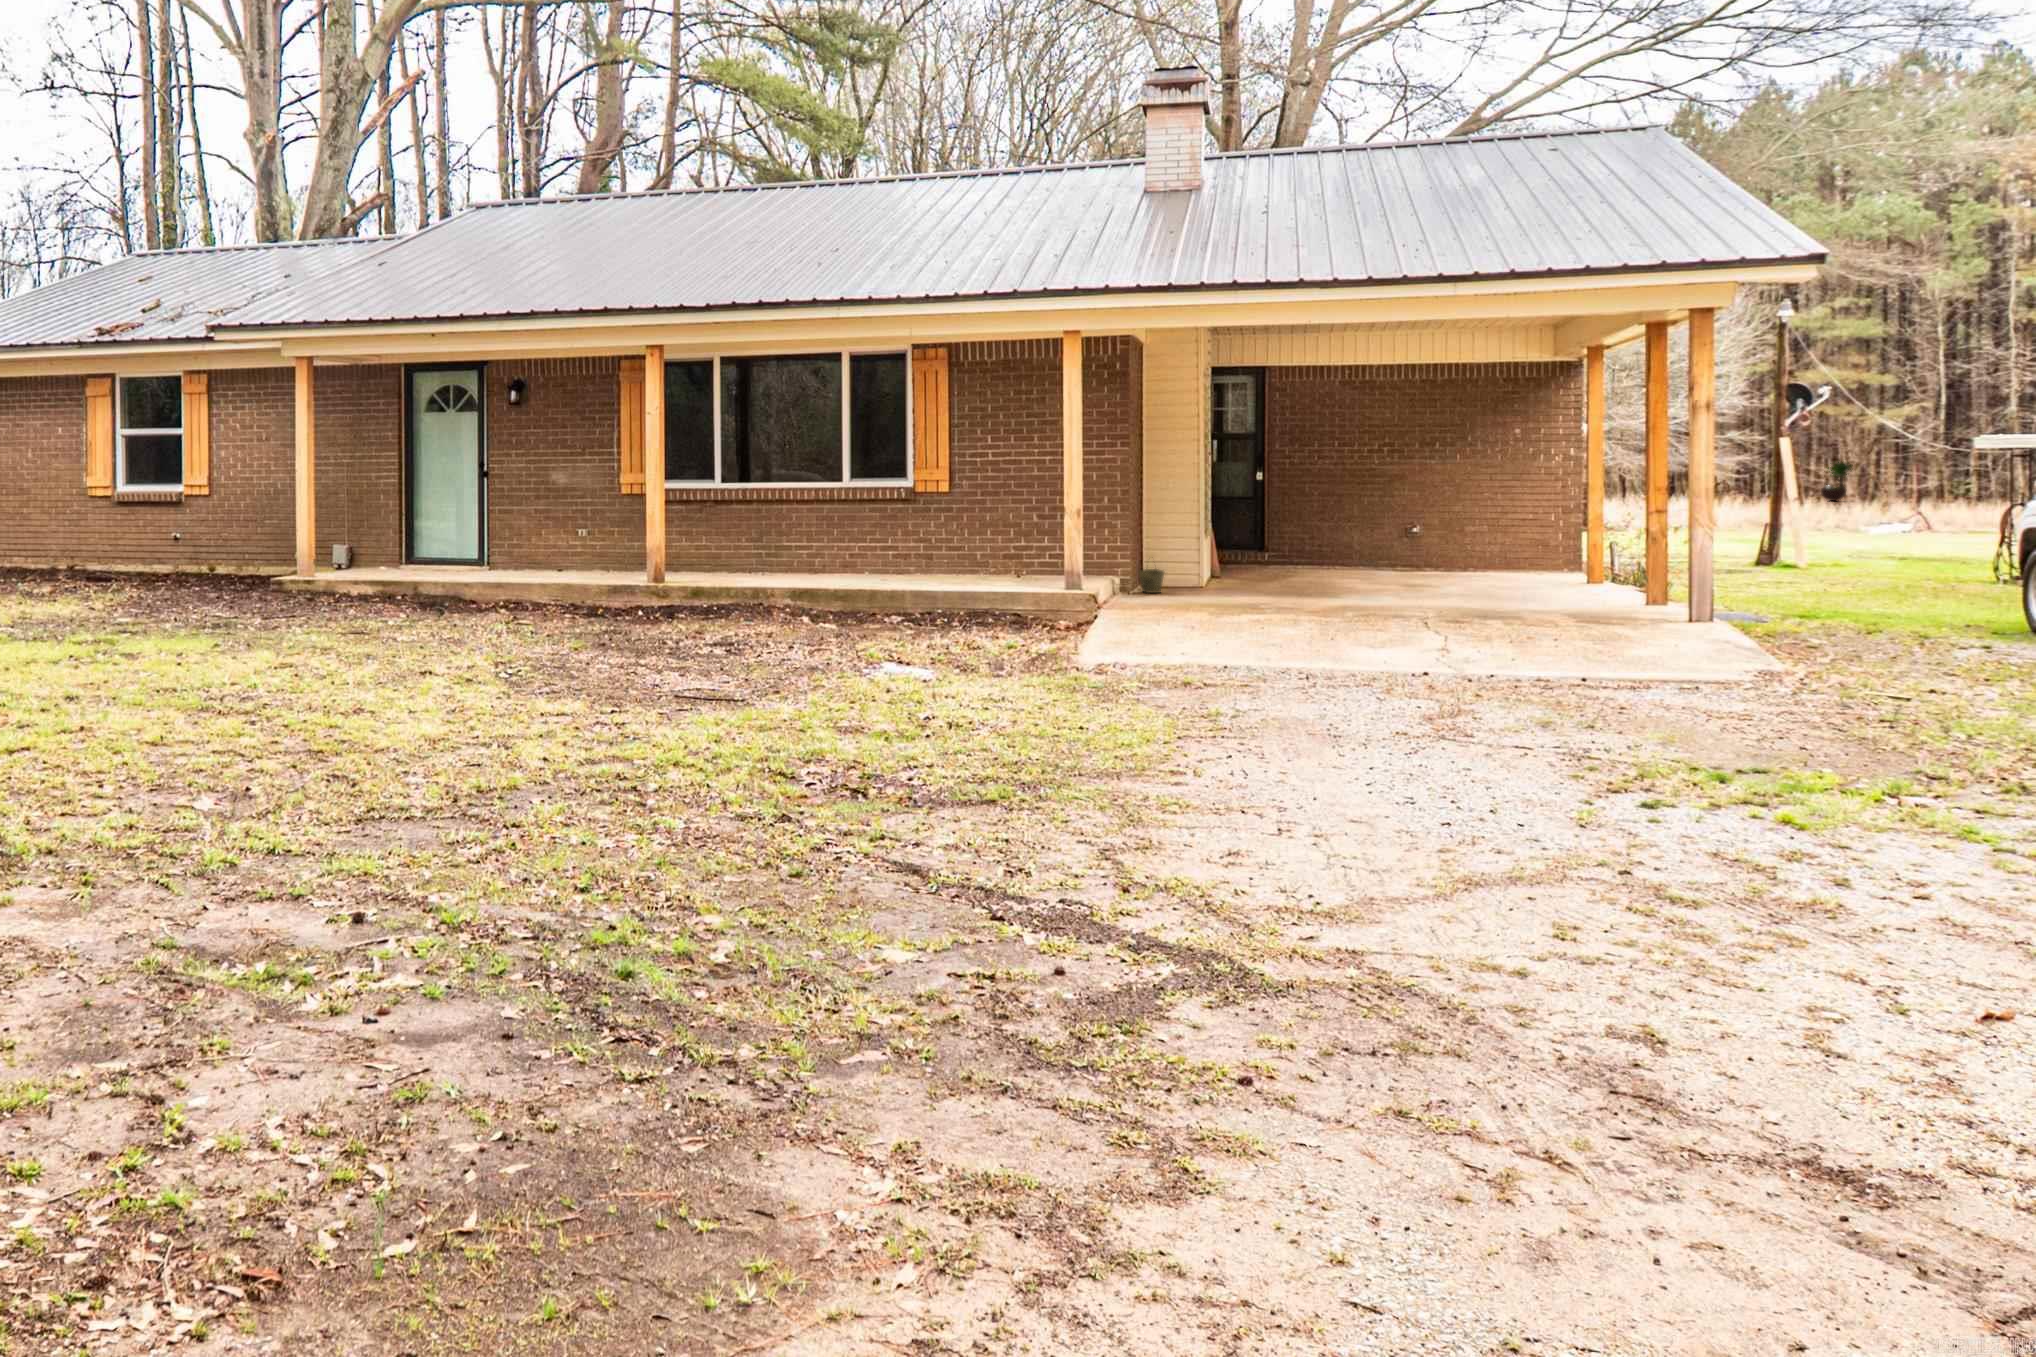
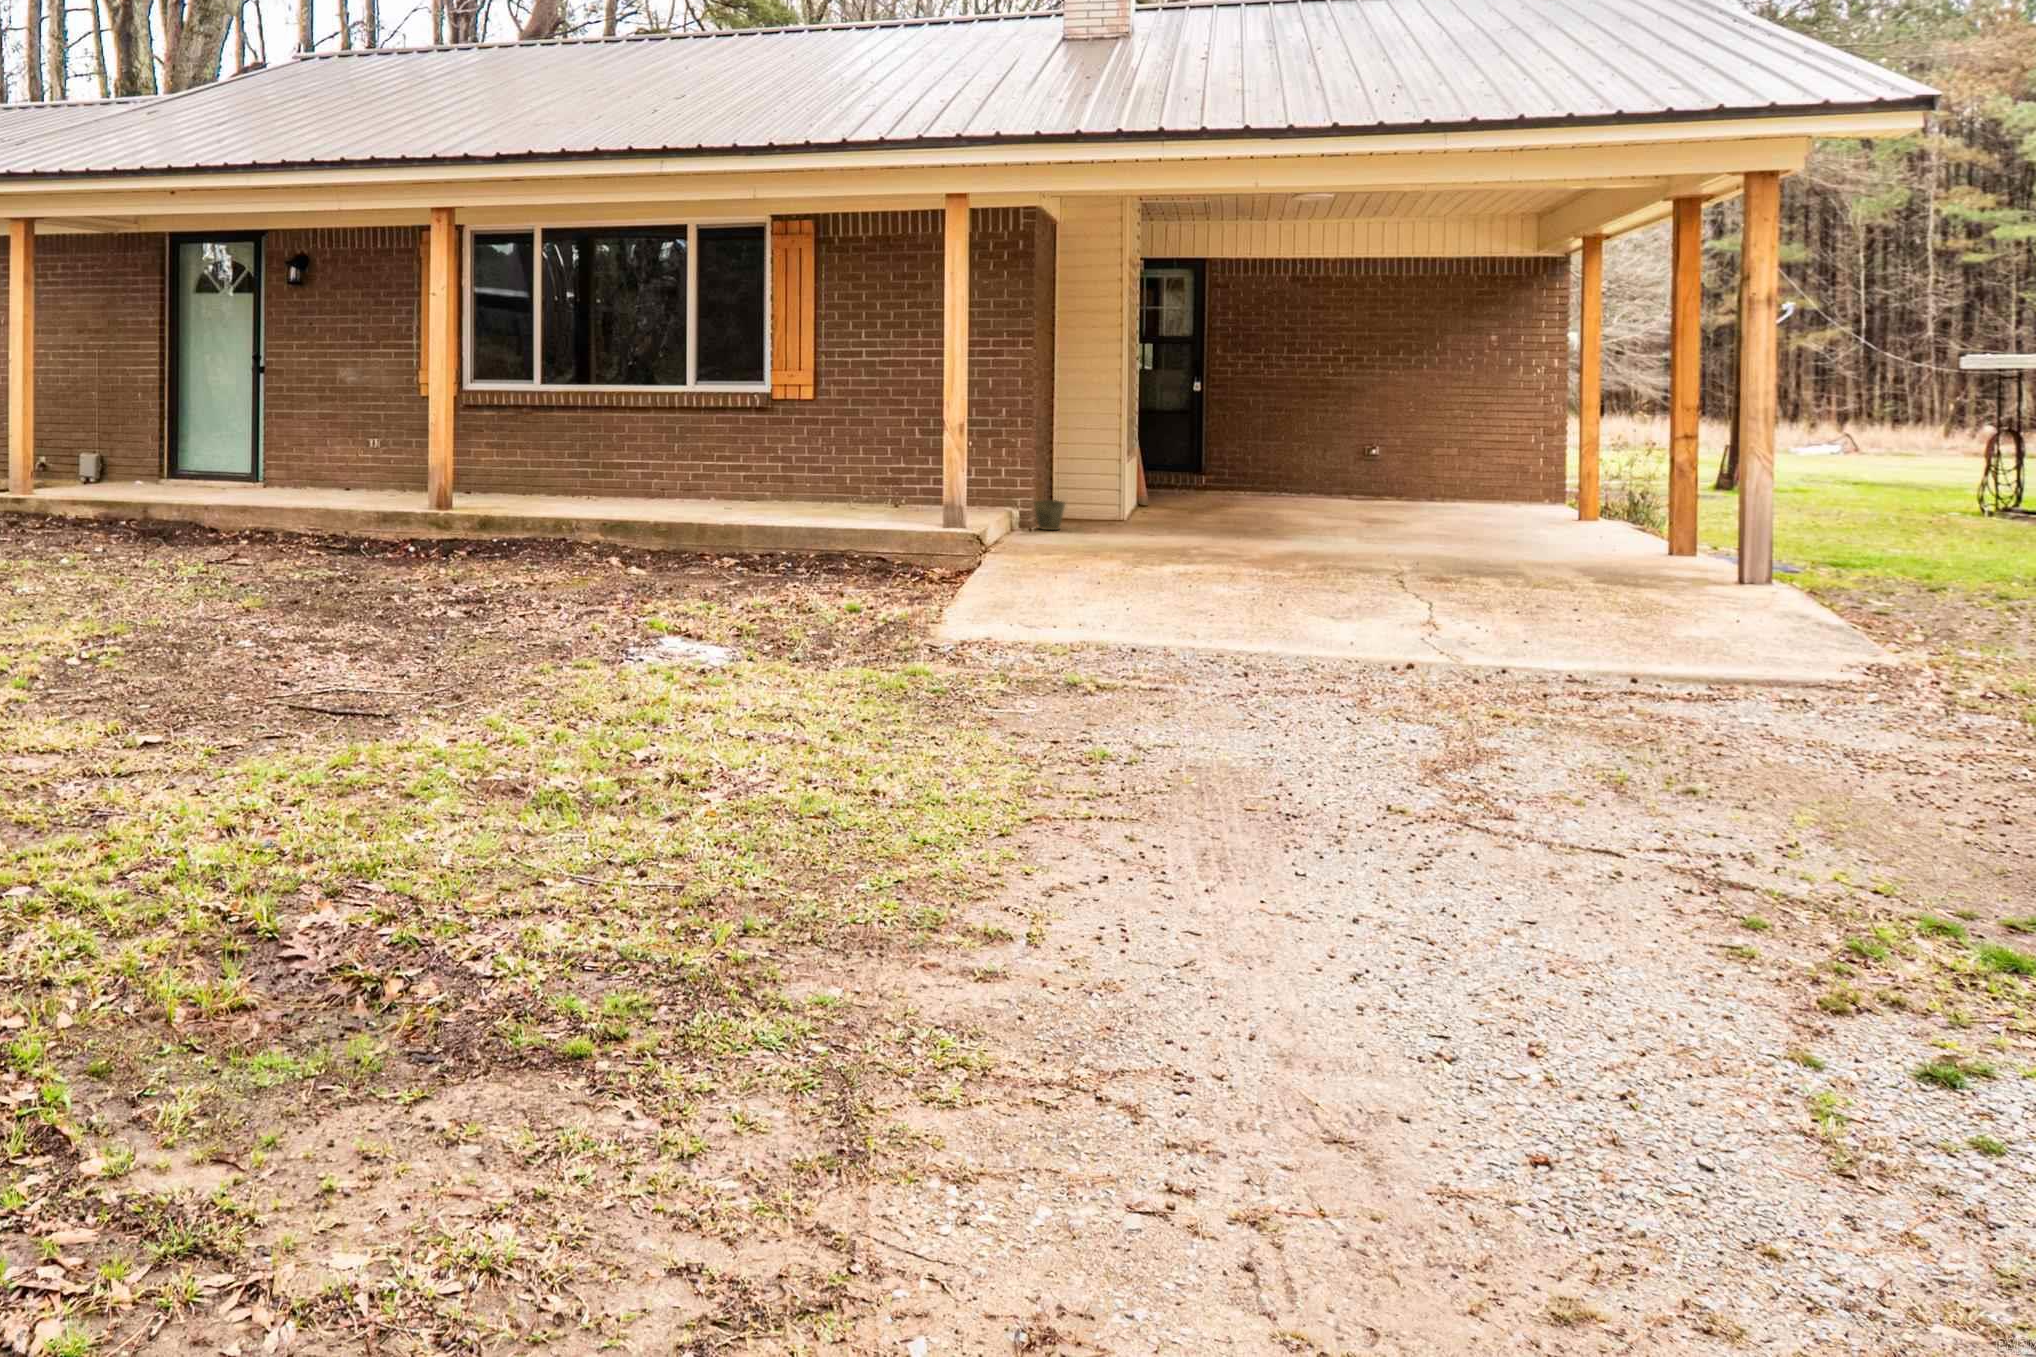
potted tree: present [1821,462,1853,501] -> none [1798,387,1834,434]

